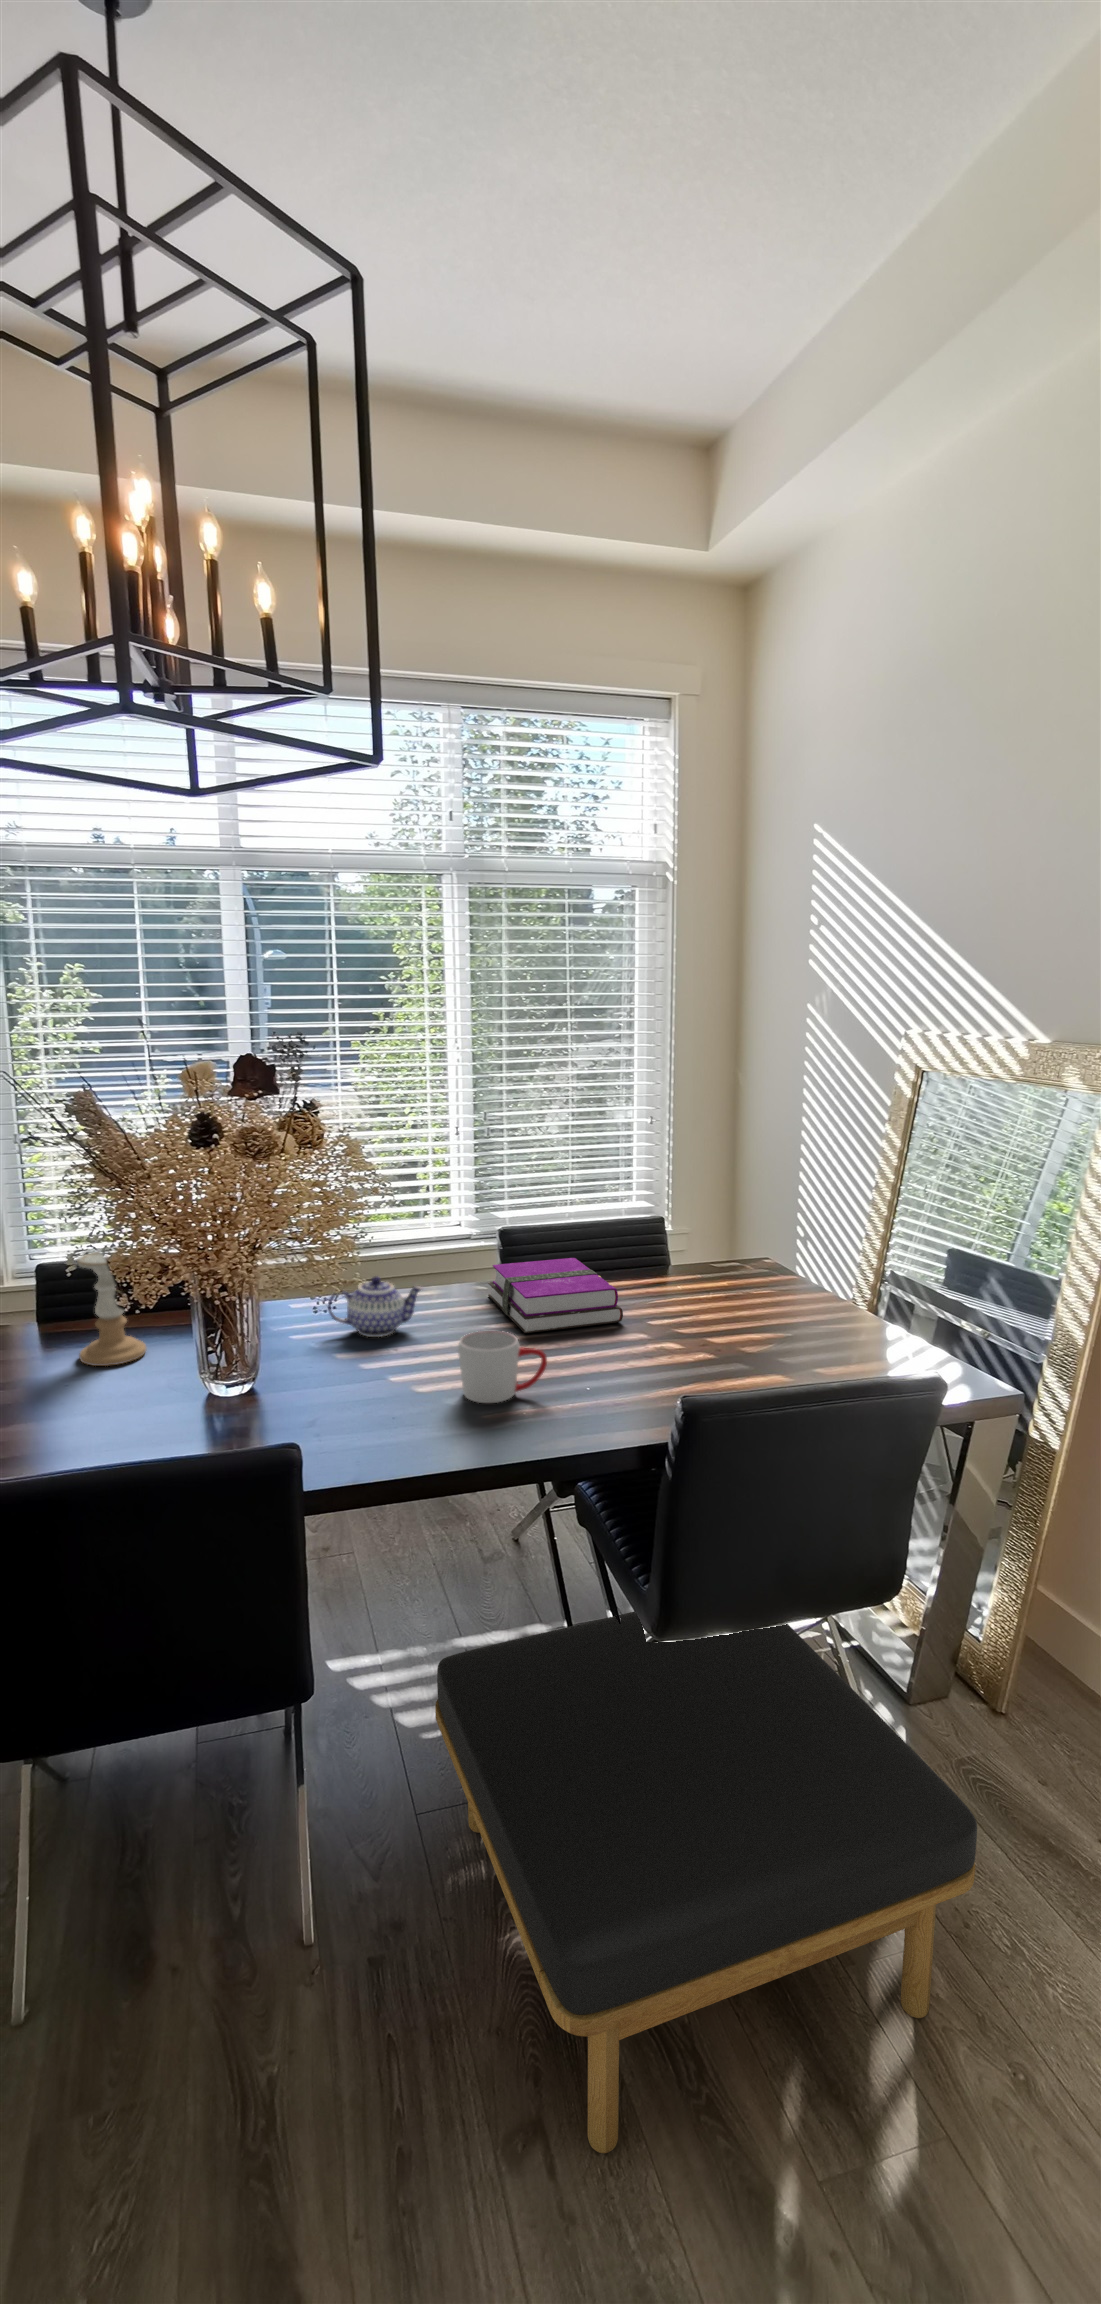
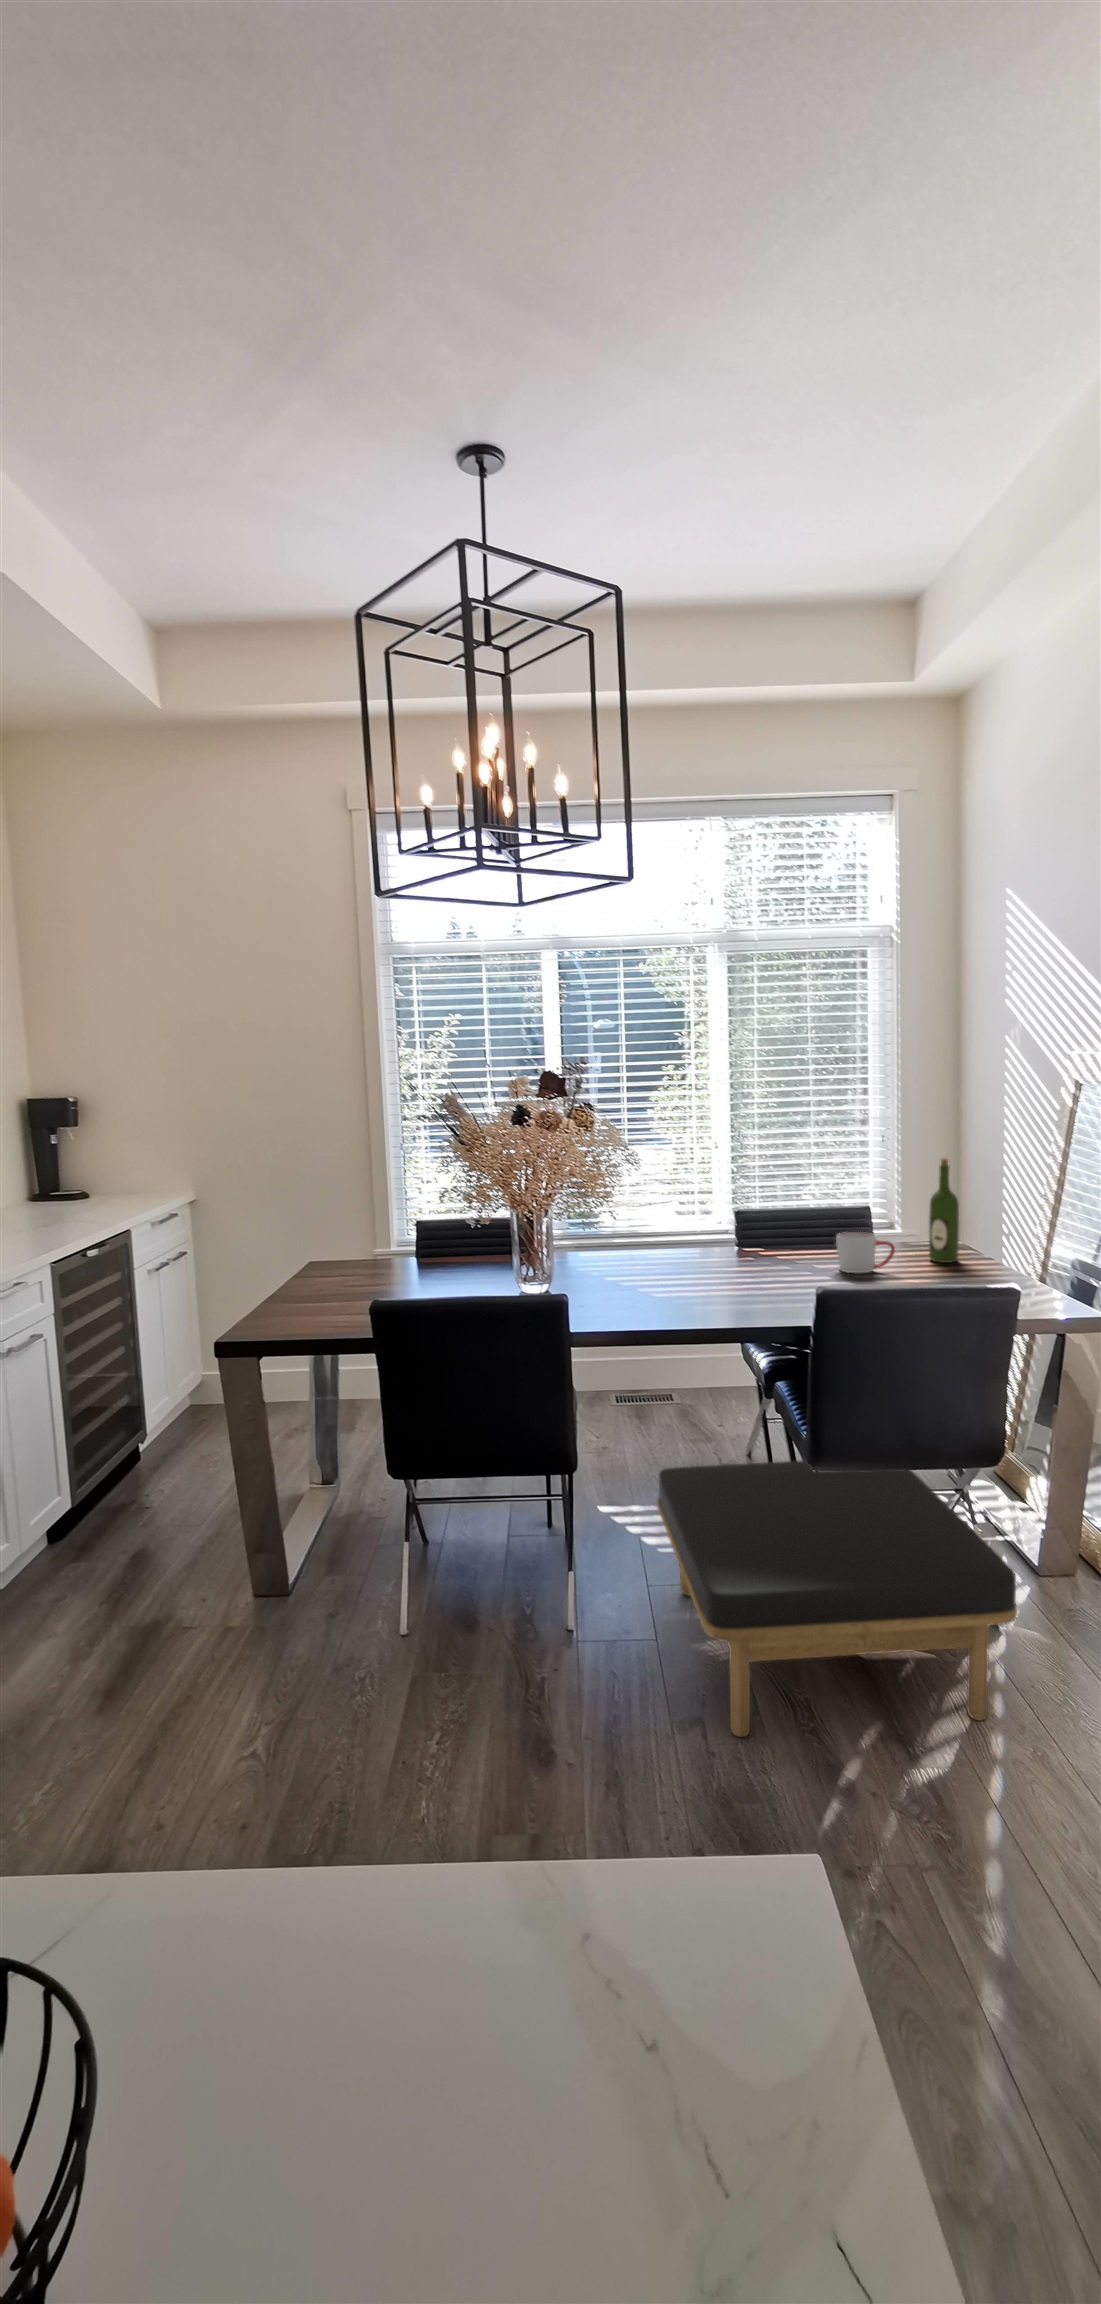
wine bottle: none [763,1173,801,1307] -> present [929,1159,959,1263]
candle holder: present [77,1252,146,1366] -> none [441,1199,481,1271]
hardback book: present [488,1258,623,1333] -> none [716,1225,811,1268]
teapot: present [328,1276,423,1337] -> none [598,1224,665,1266]
mug: present [458,1331,547,1403] -> present [836,1232,895,1273]

